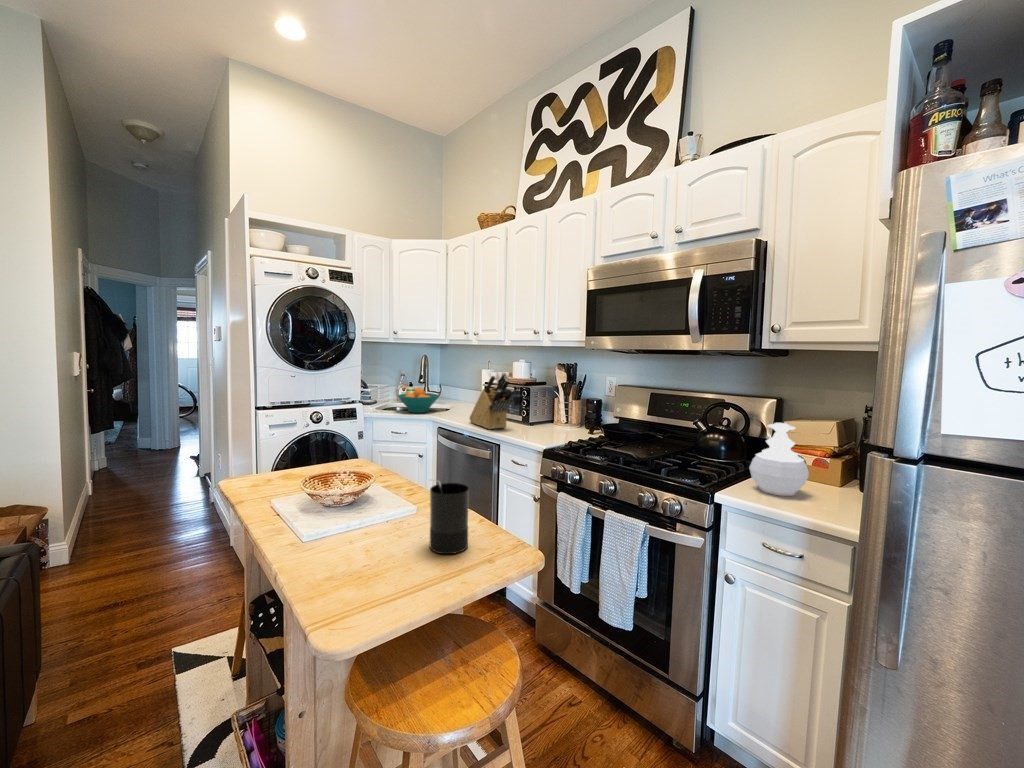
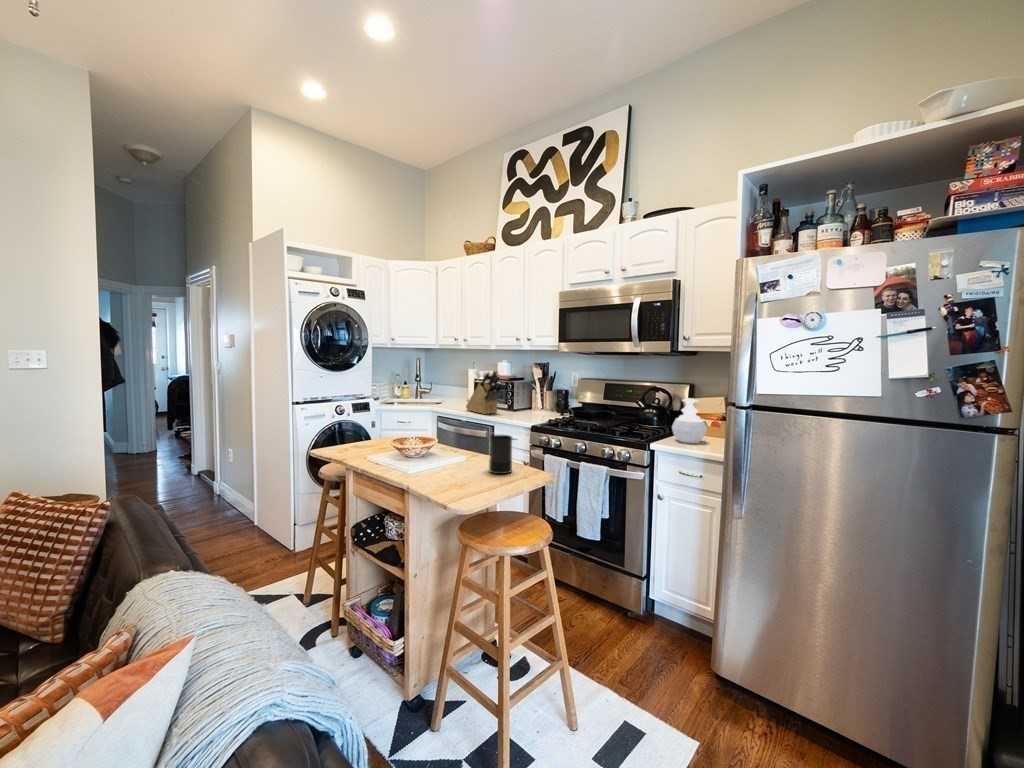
fruit bowl: present [398,388,439,413] -> none [401,384,436,405]

